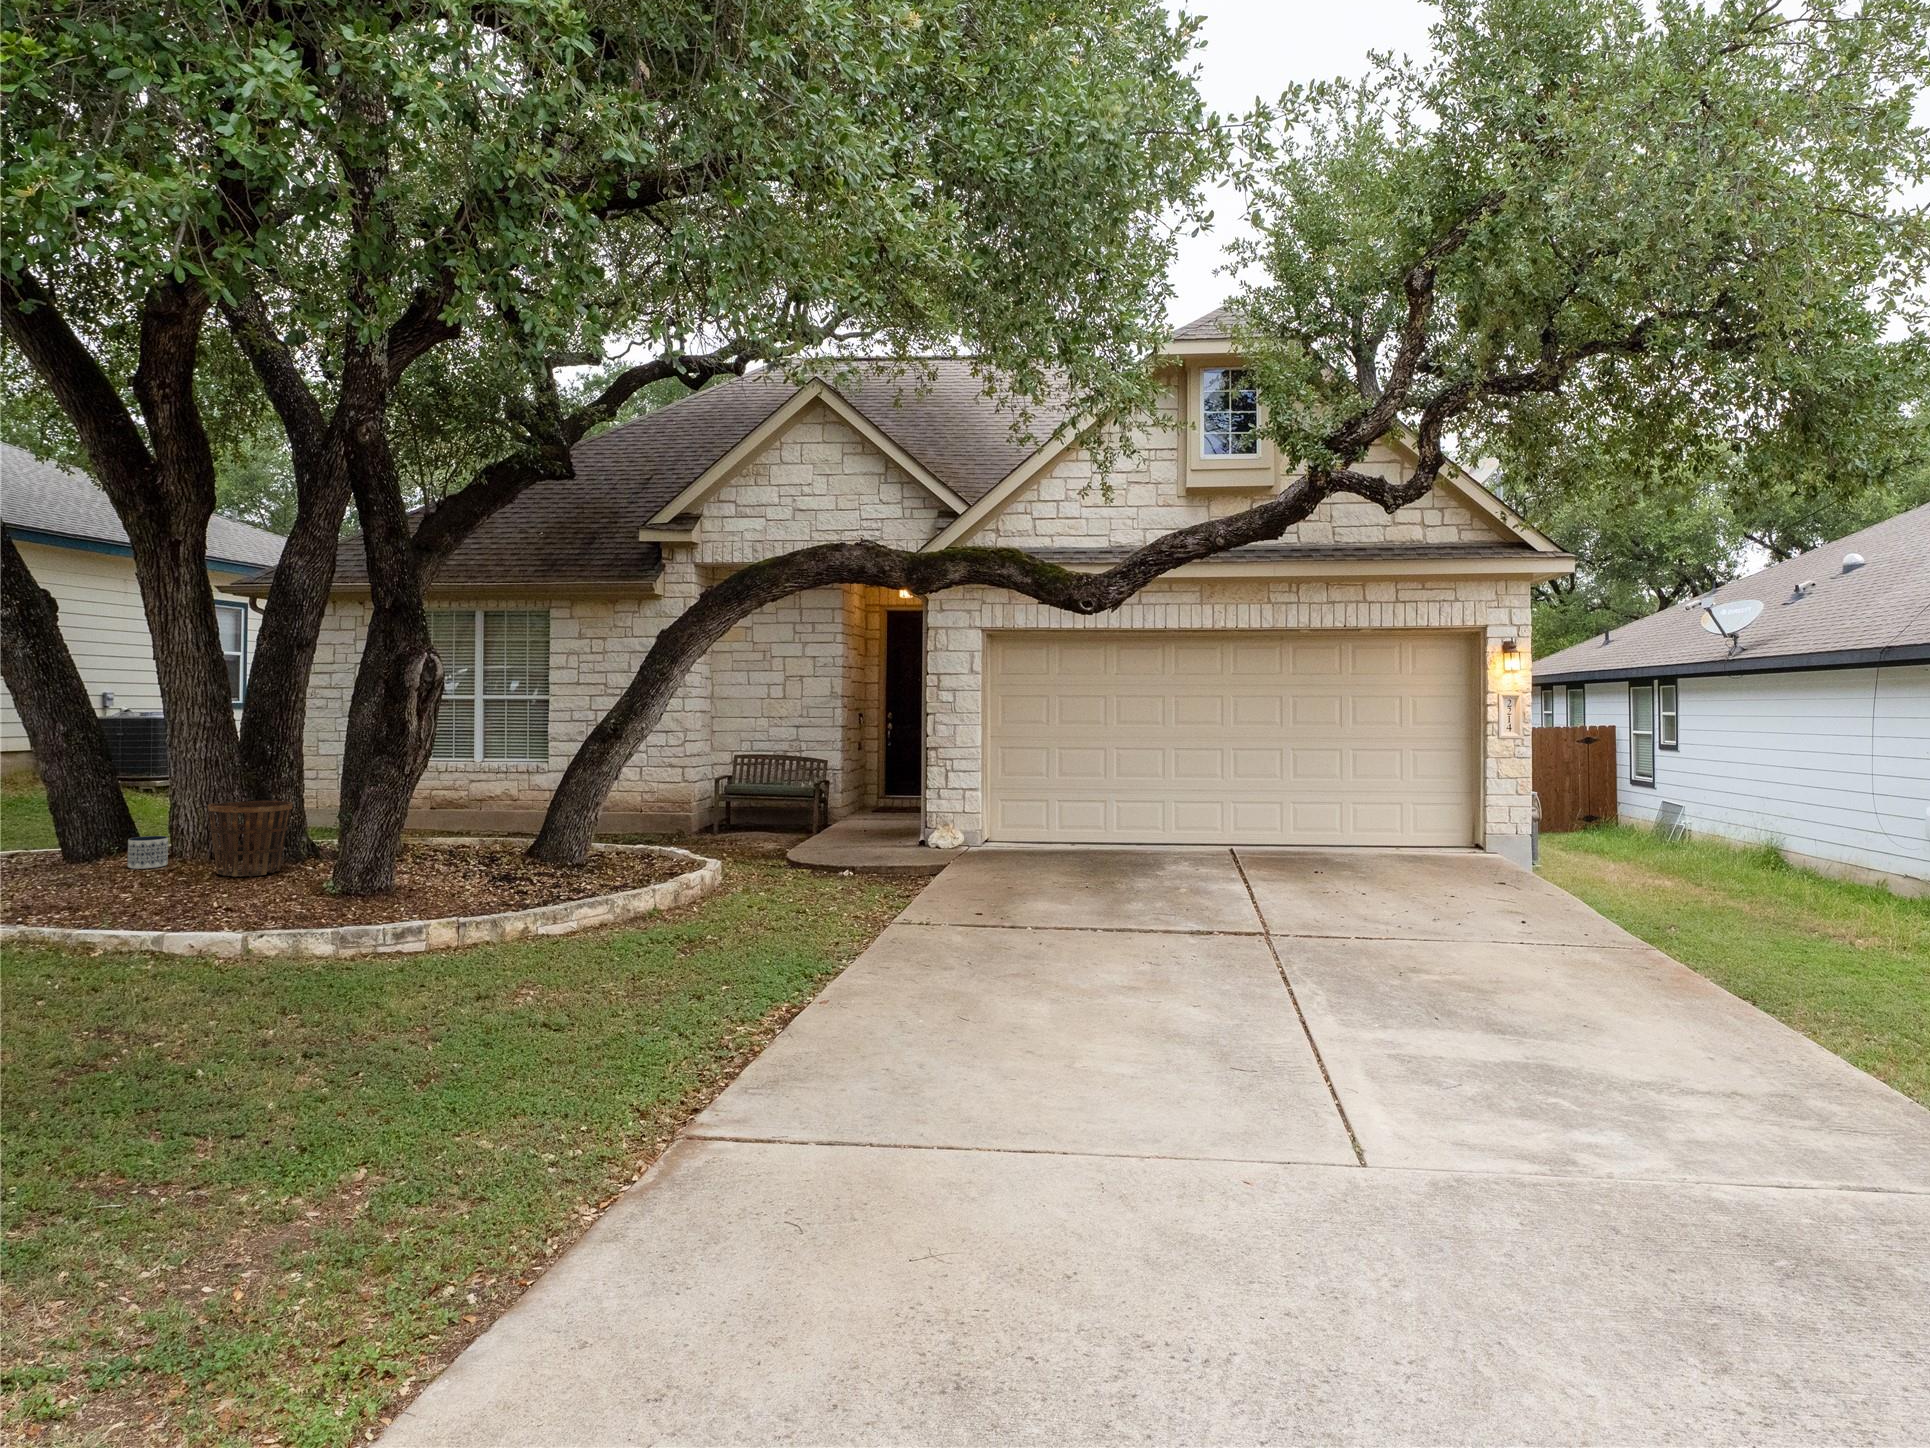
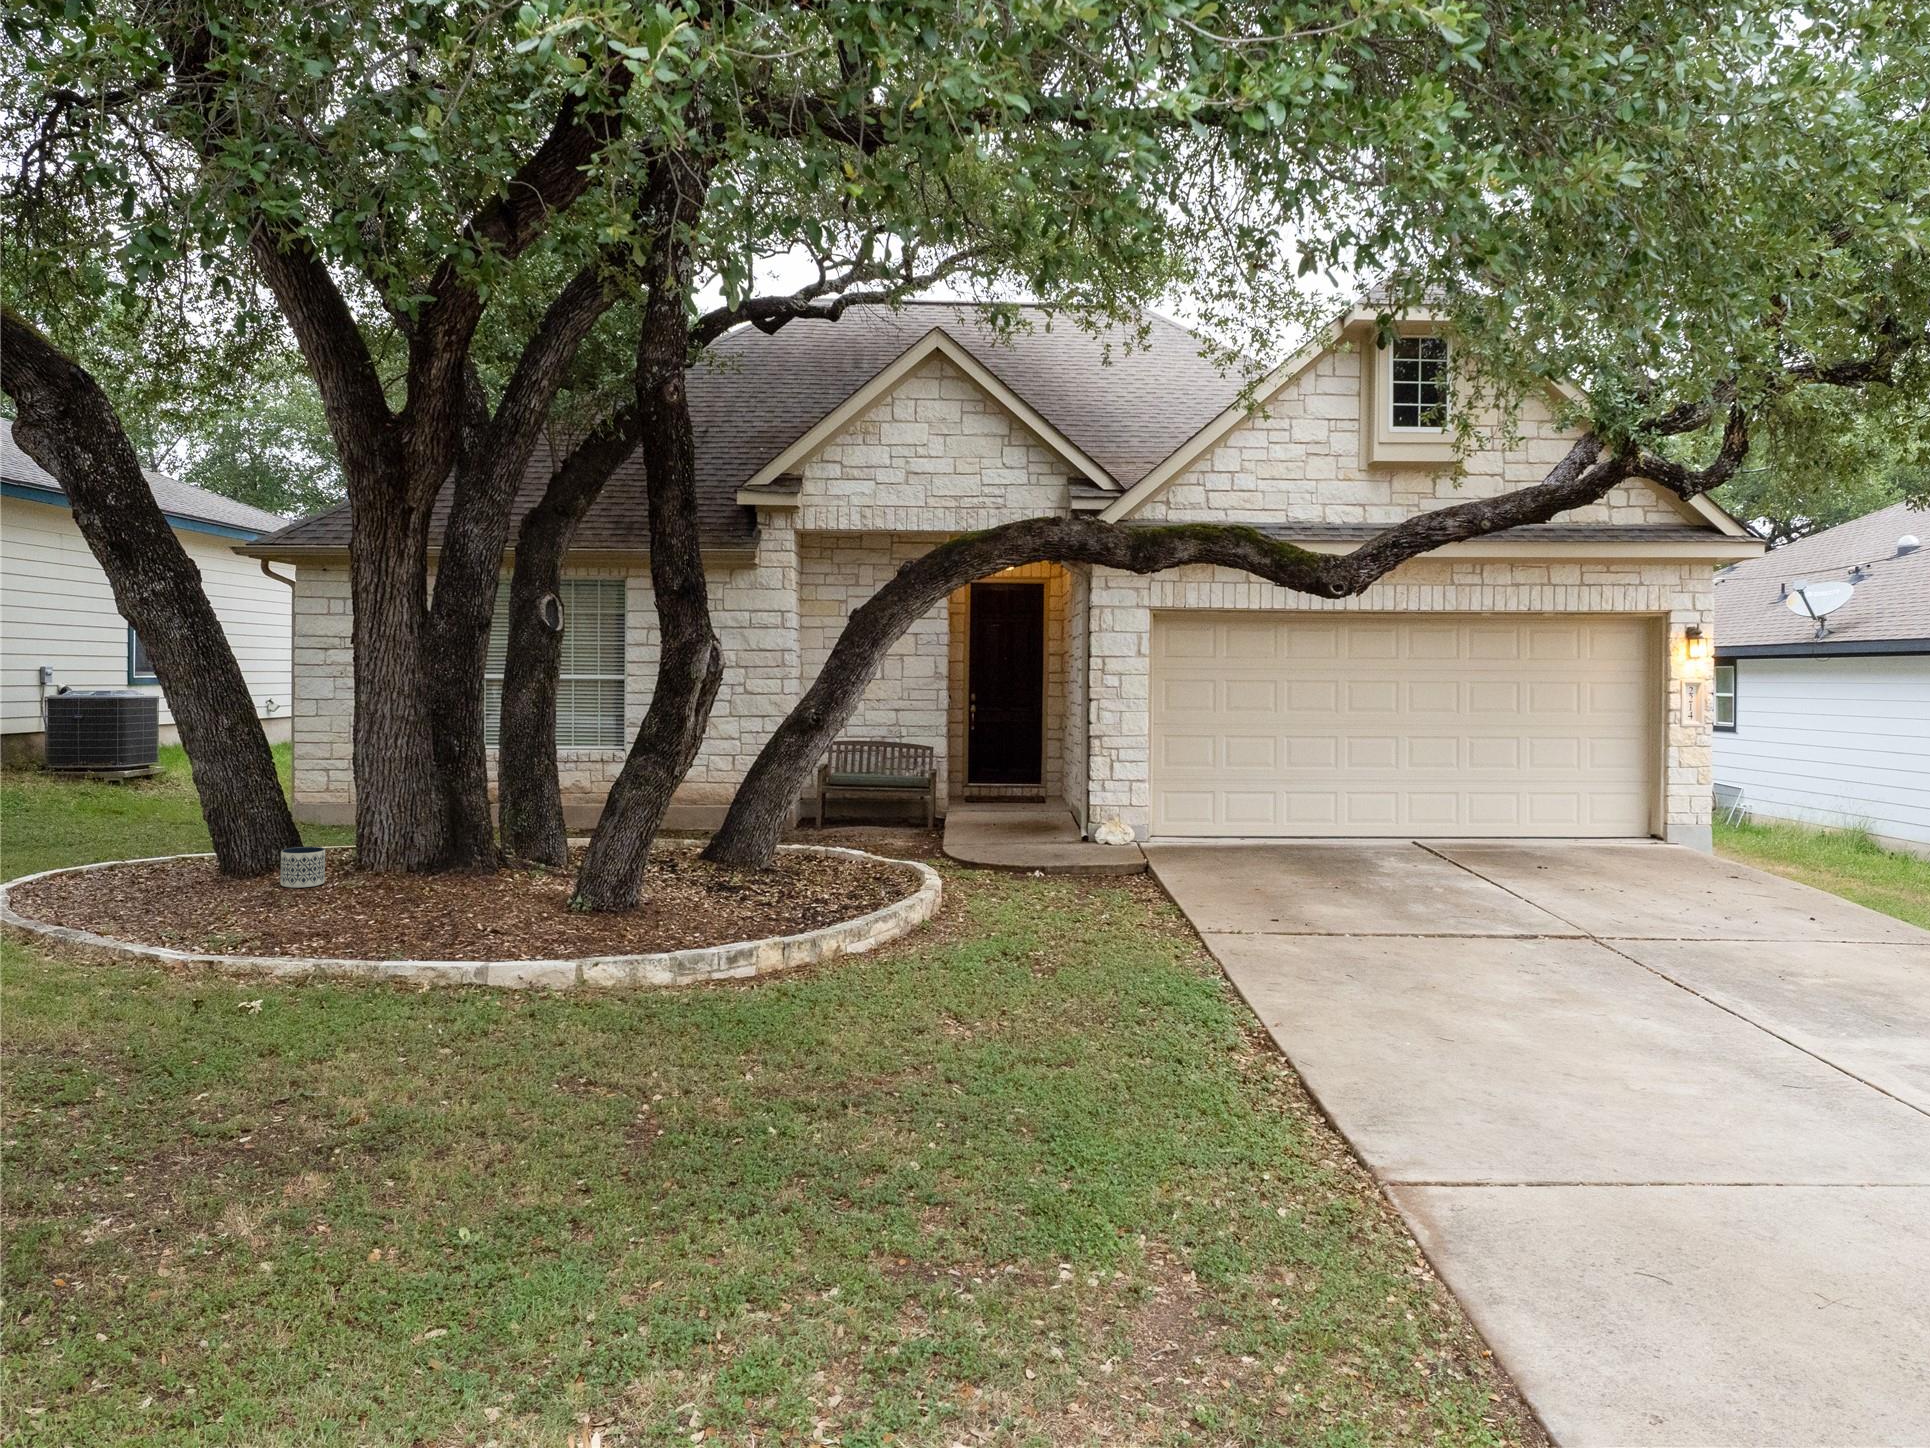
basket: present [207,801,293,876] -> none [393,802,486,895]

